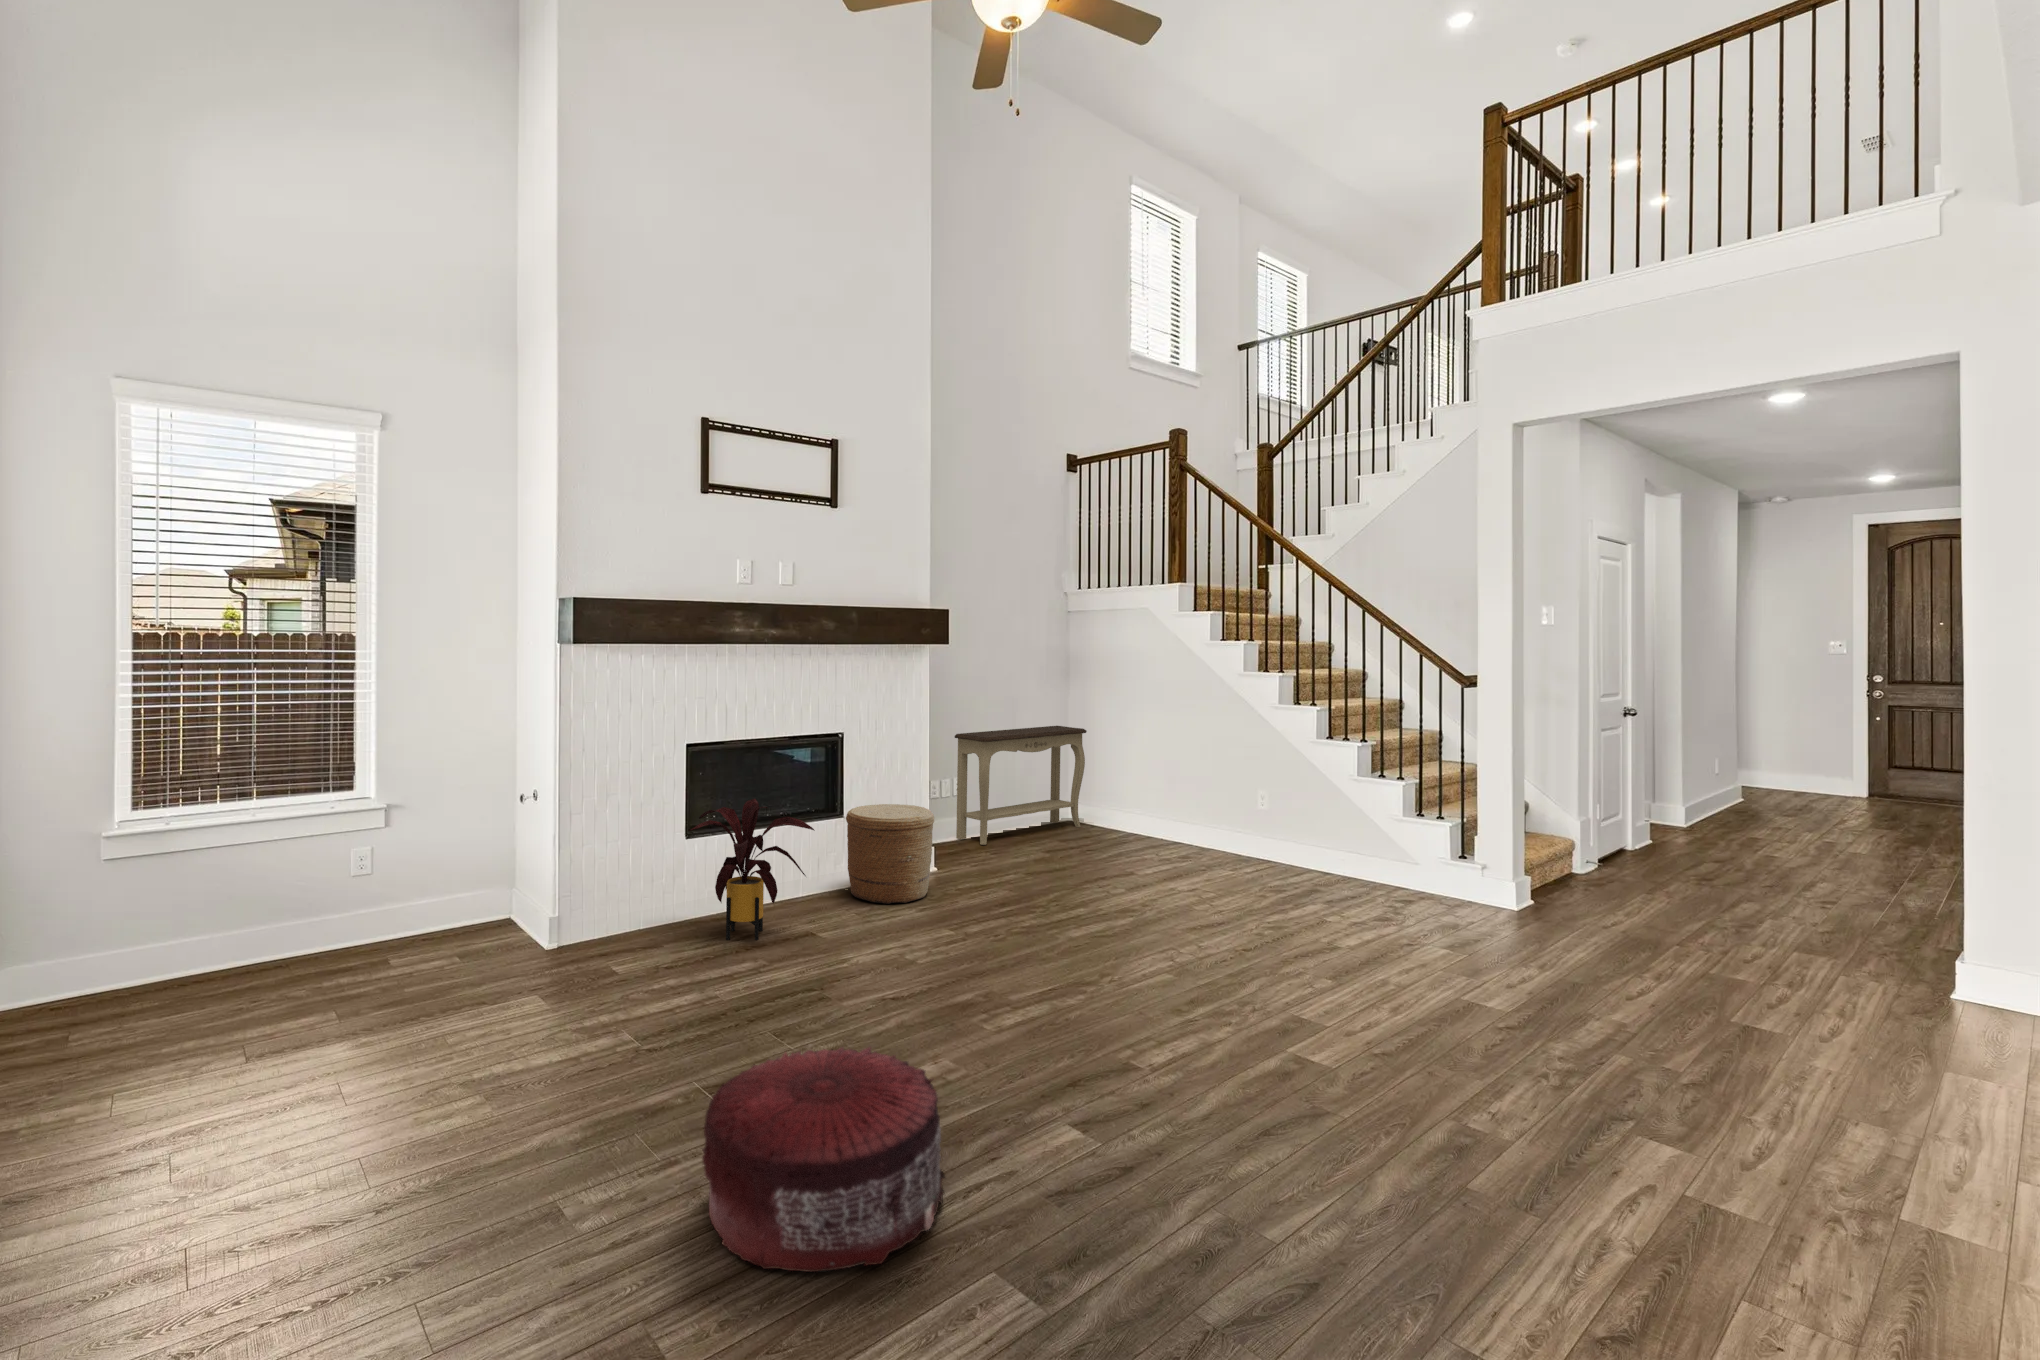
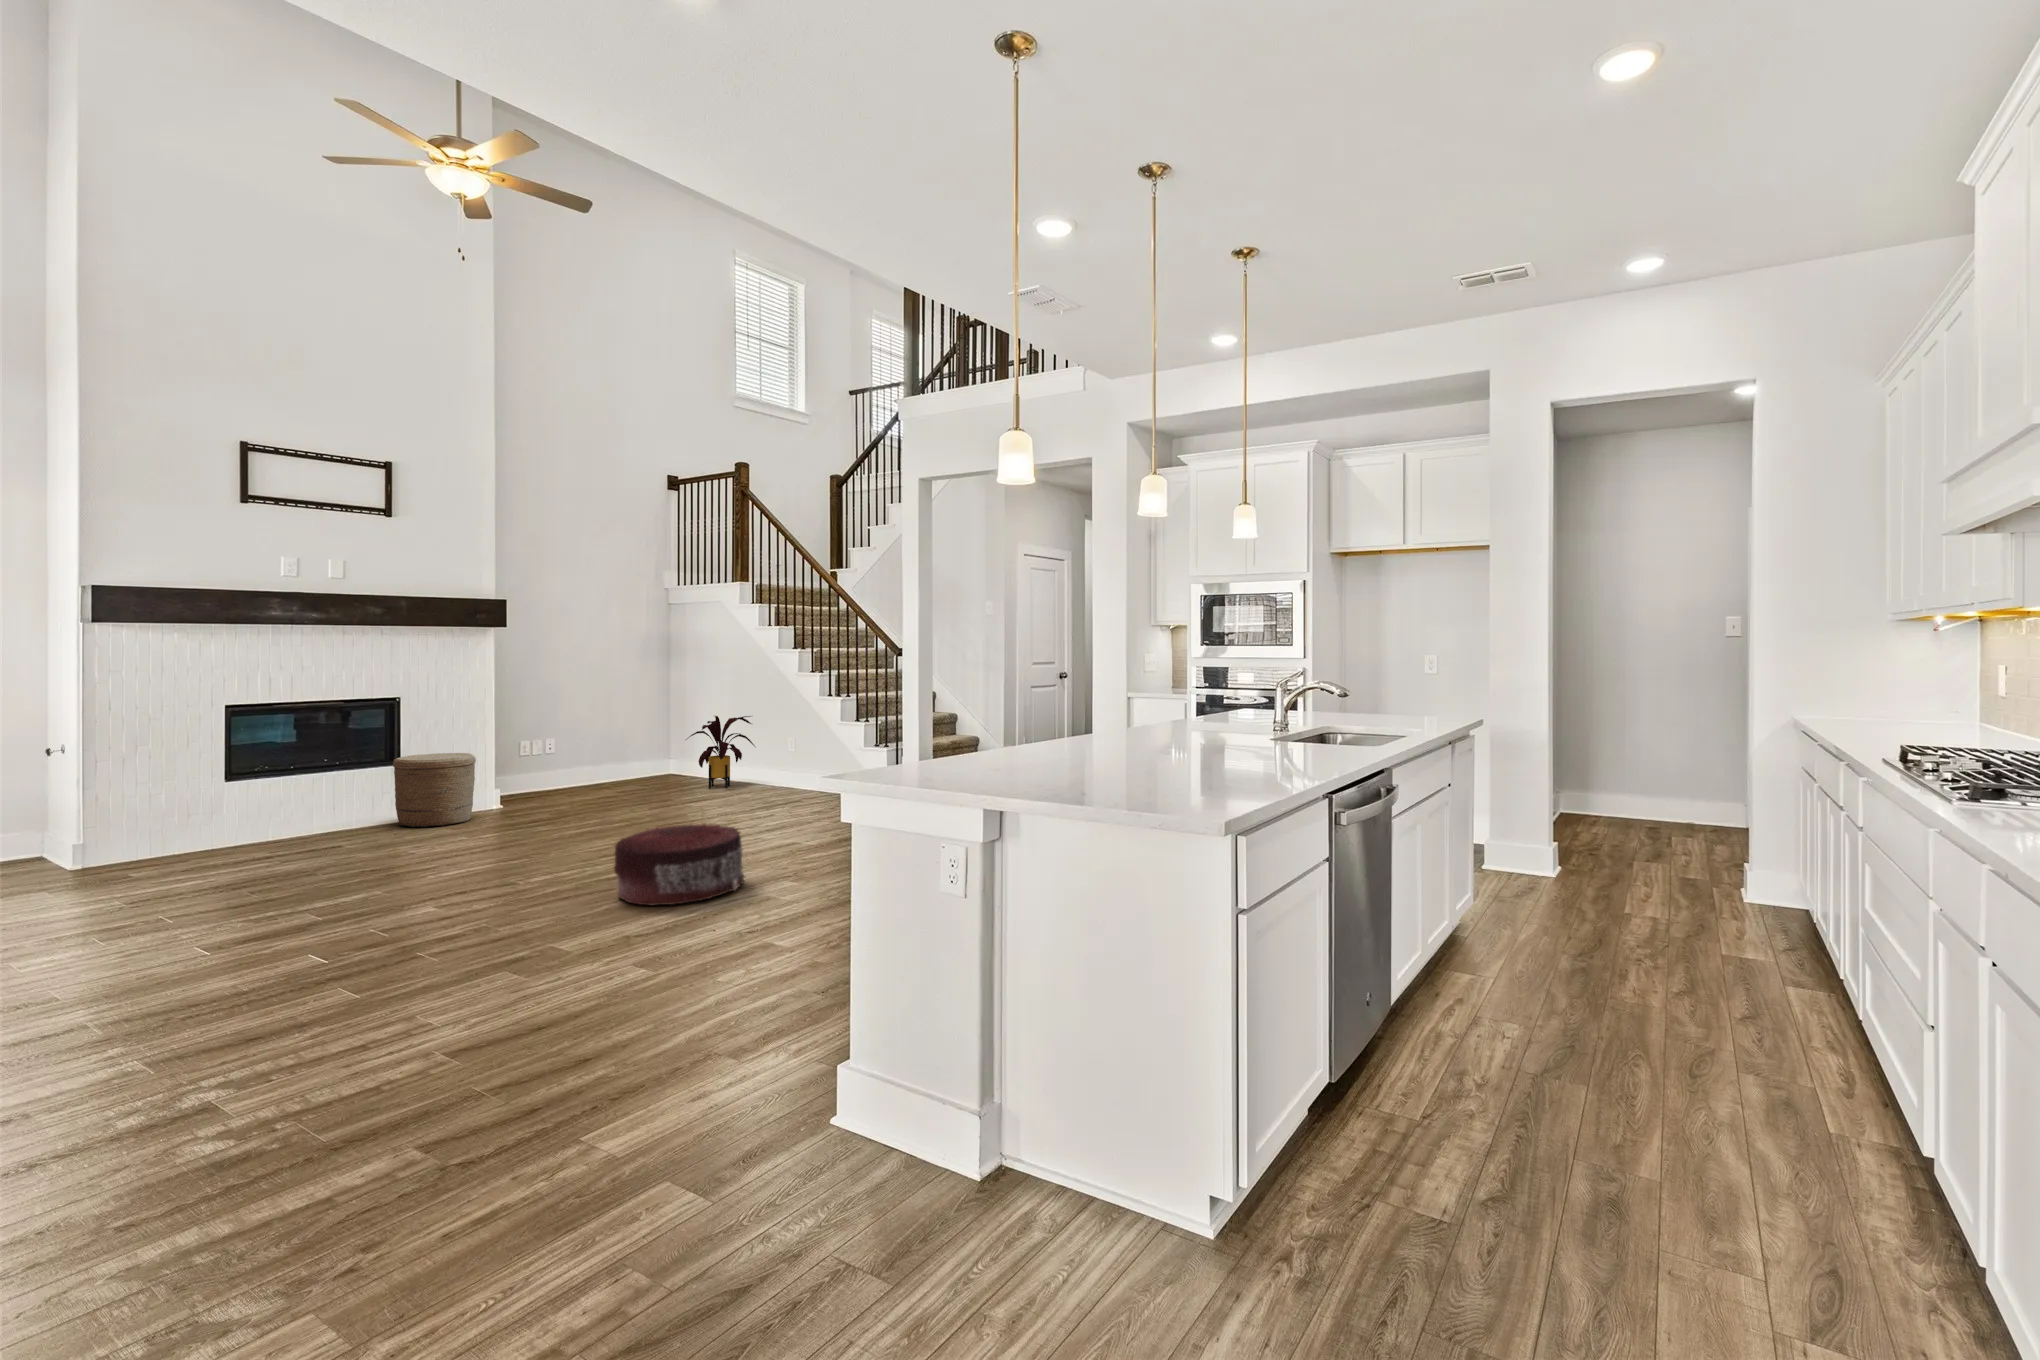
console table: present [955,726,1087,845] -> none [543,697,675,791]
house plant: present [689,799,814,940] -> present [686,716,754,789]
pouf: present [702,1047,945,1272] -> present [614,824,745,905]

